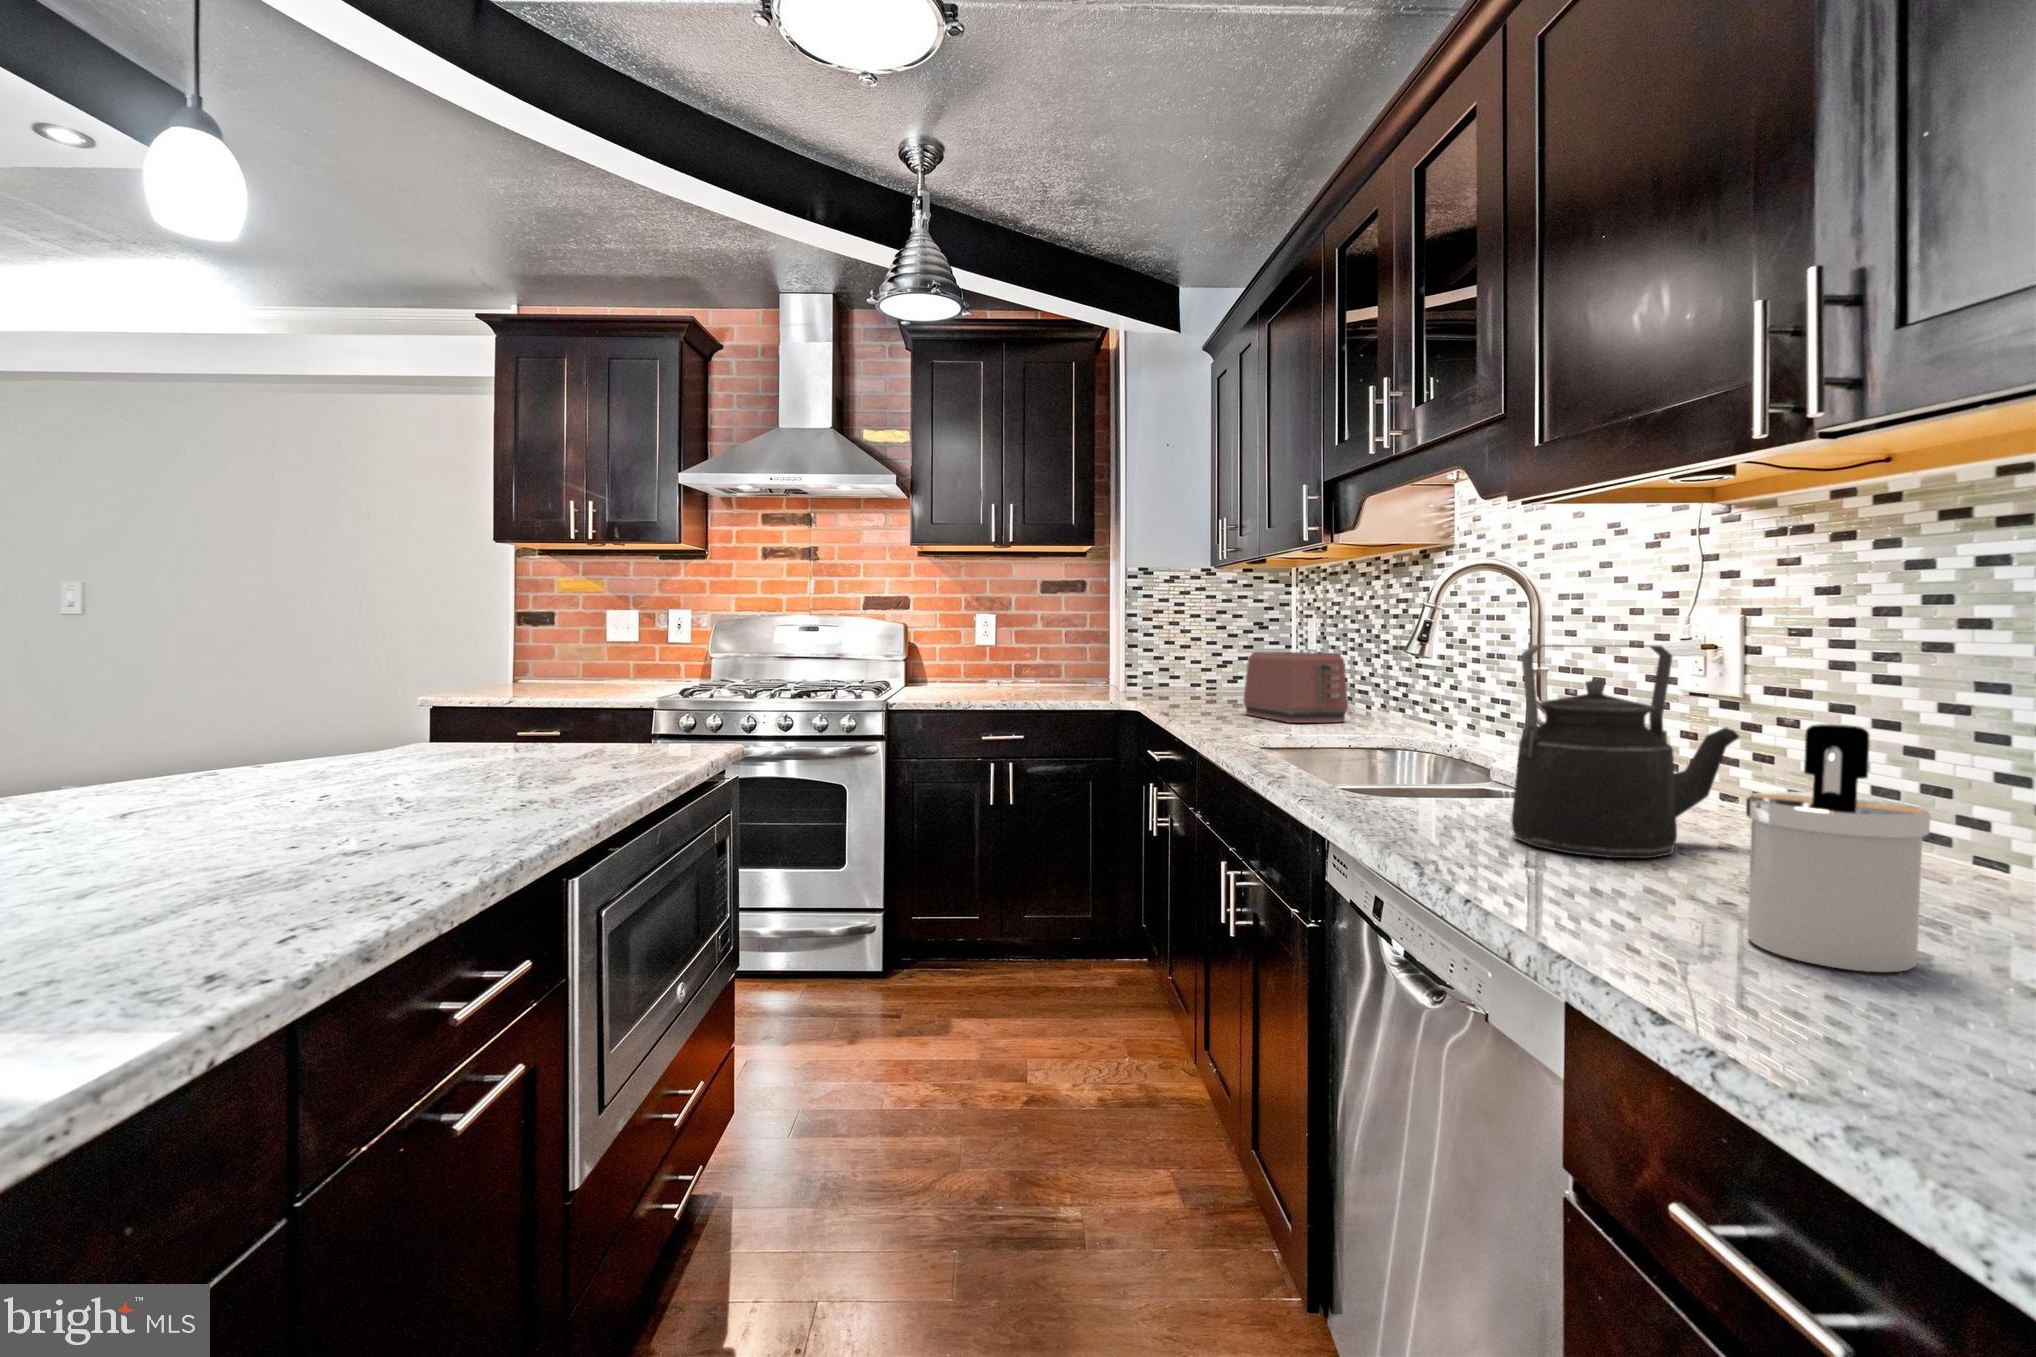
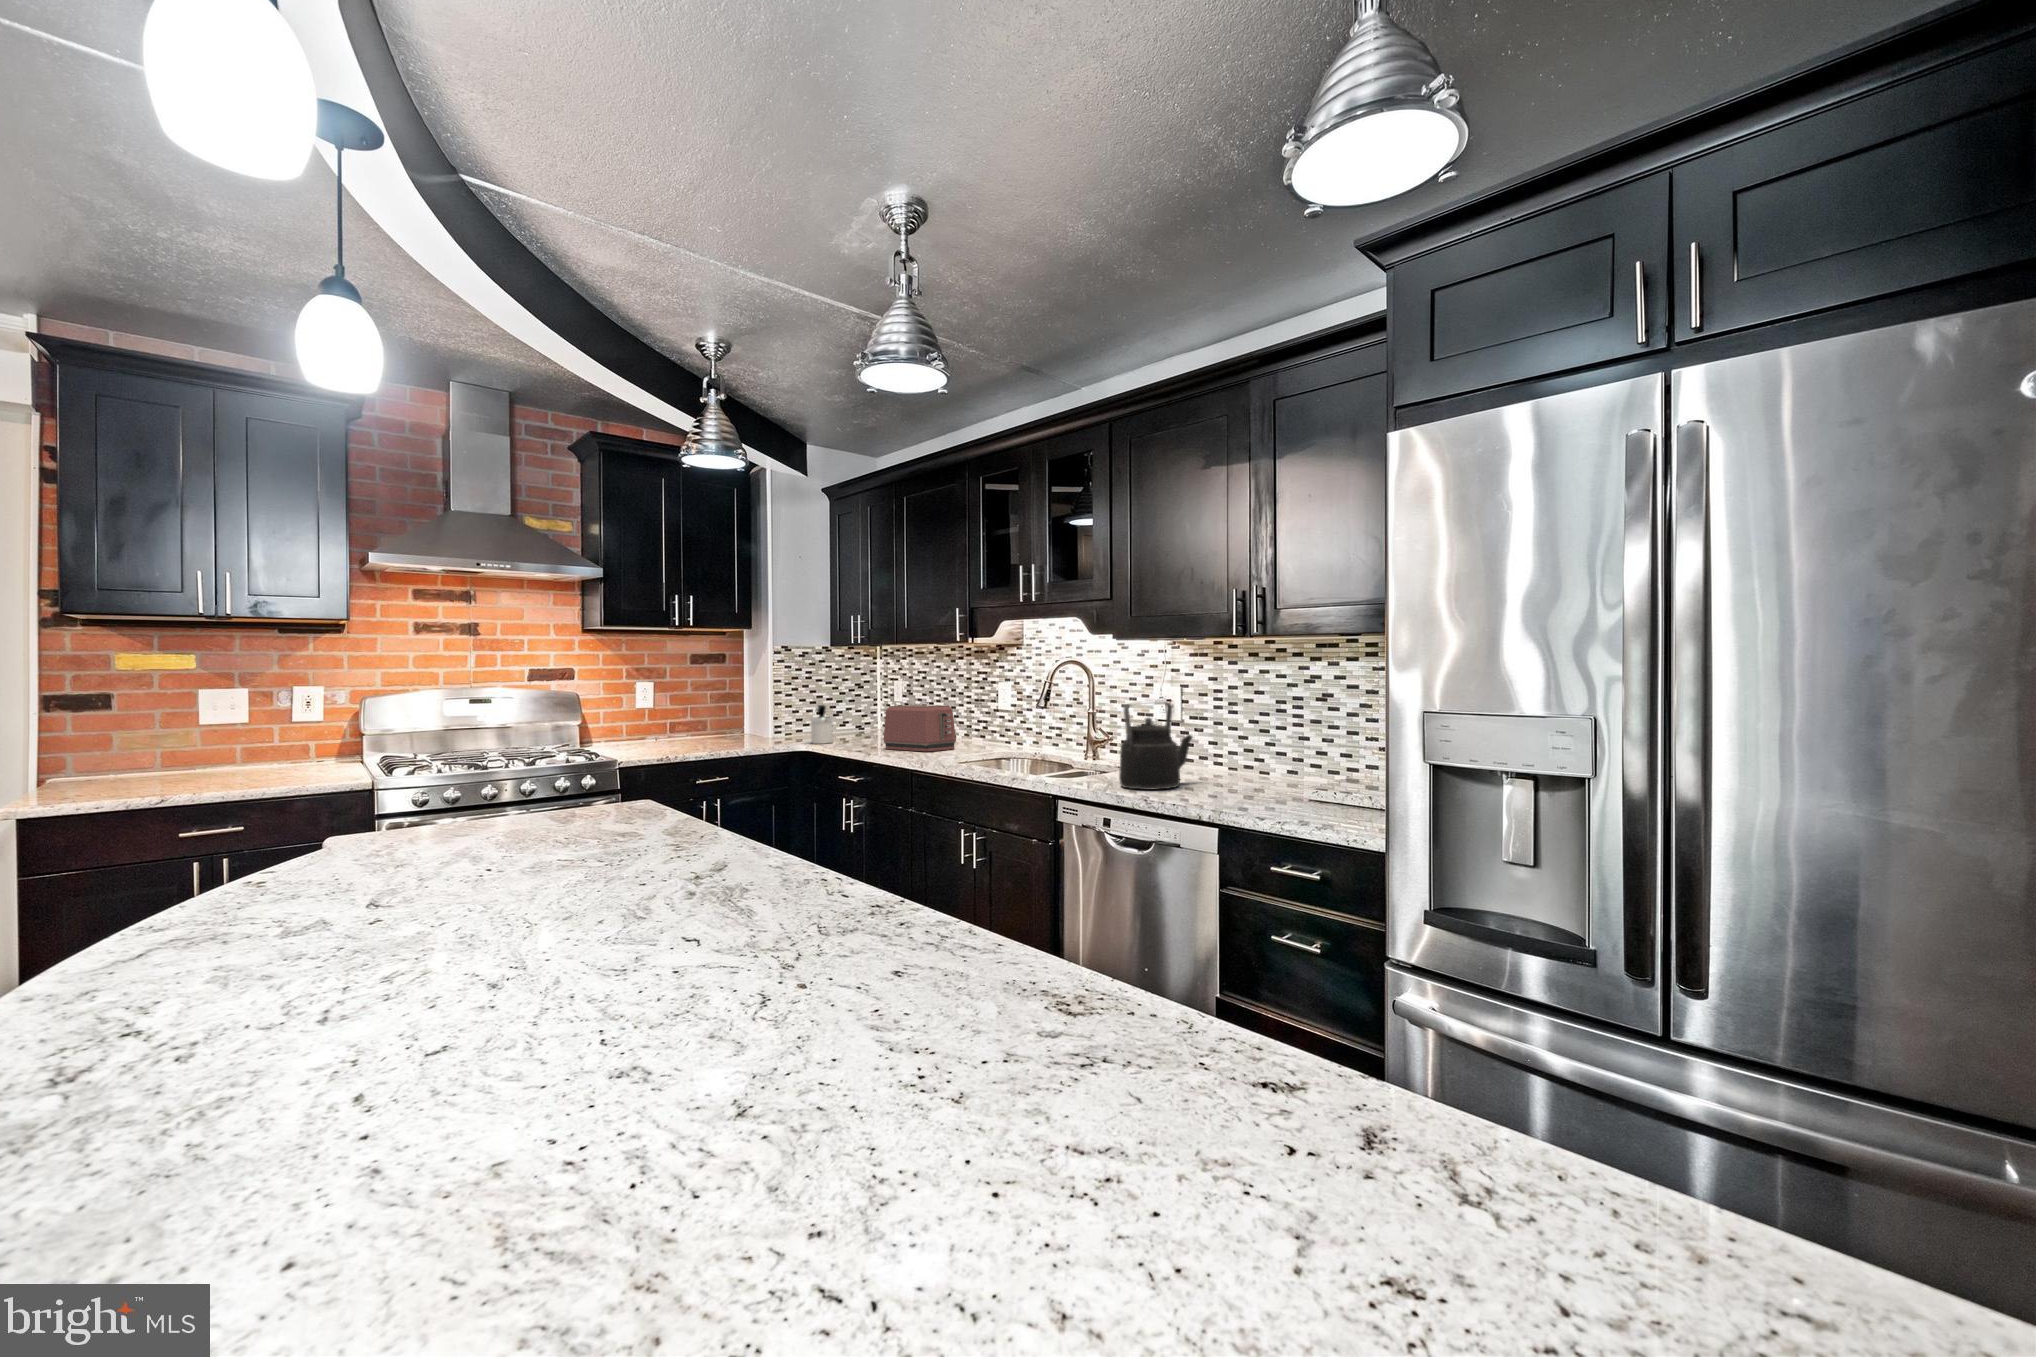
soap dispenser: present [1746,724,1931,972] -> present [810,705,833,744]

